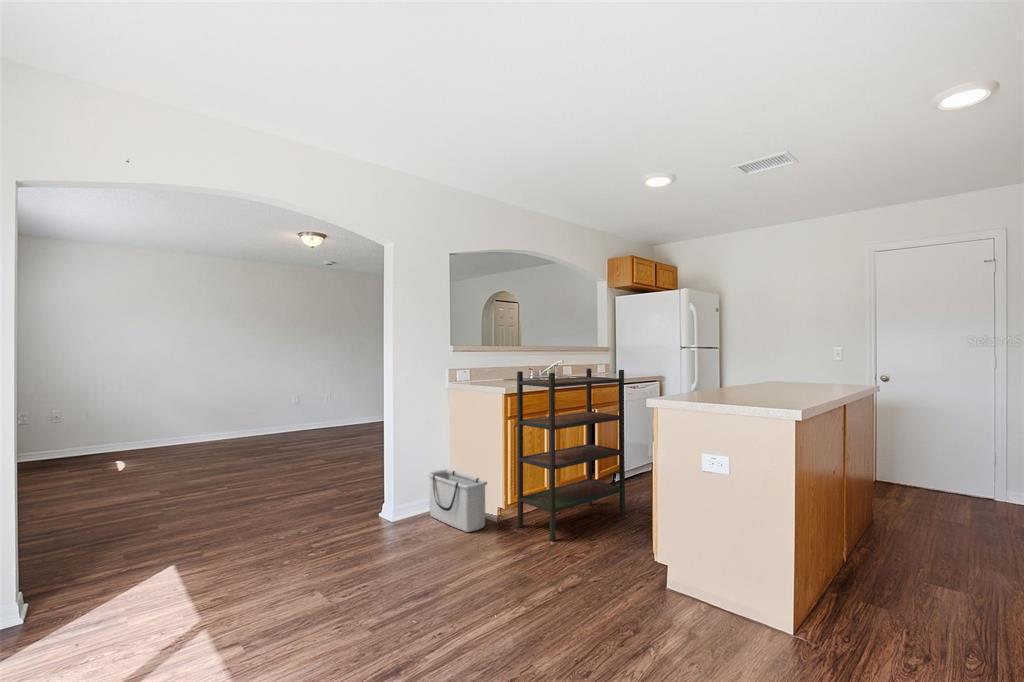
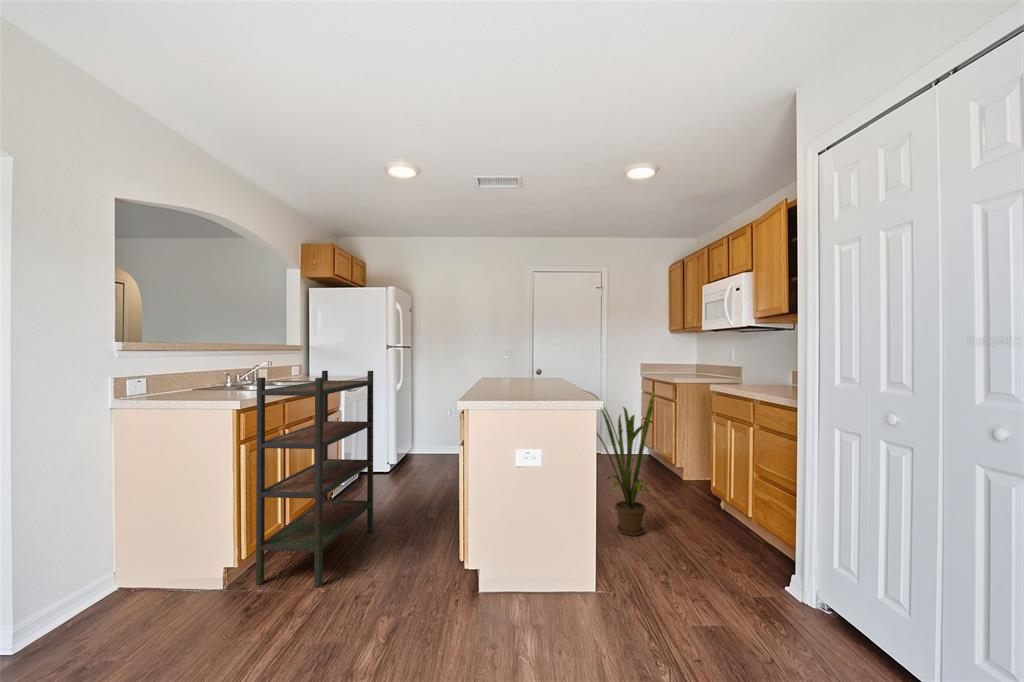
house plant: none [848,402,992,610] -> present [586,390,655,536]
storage bin: present [428,469,487,532] -> none [83,534,212,620]

